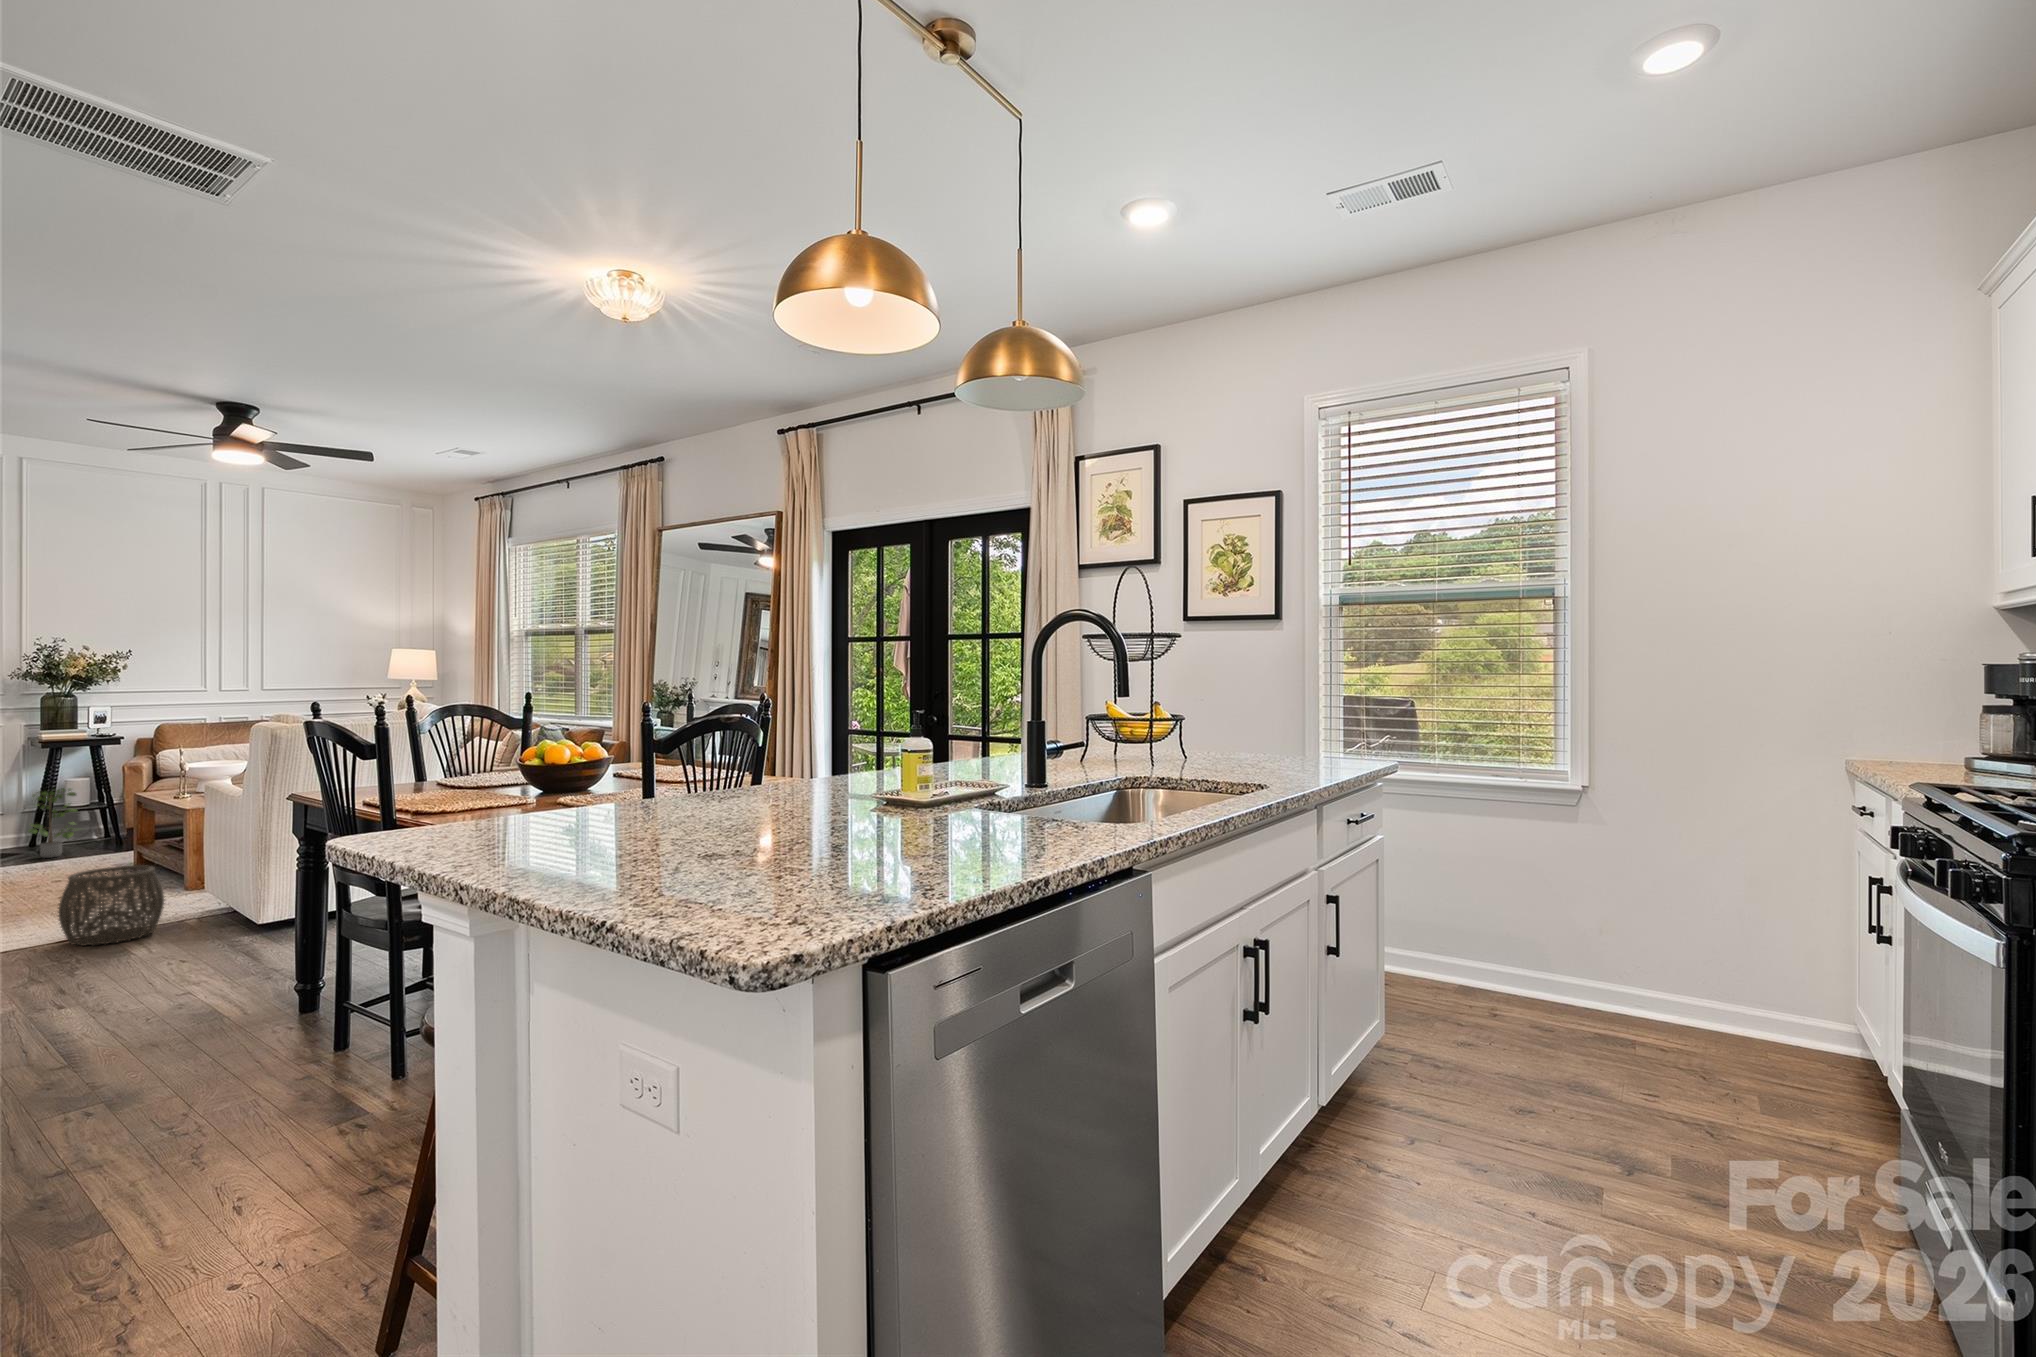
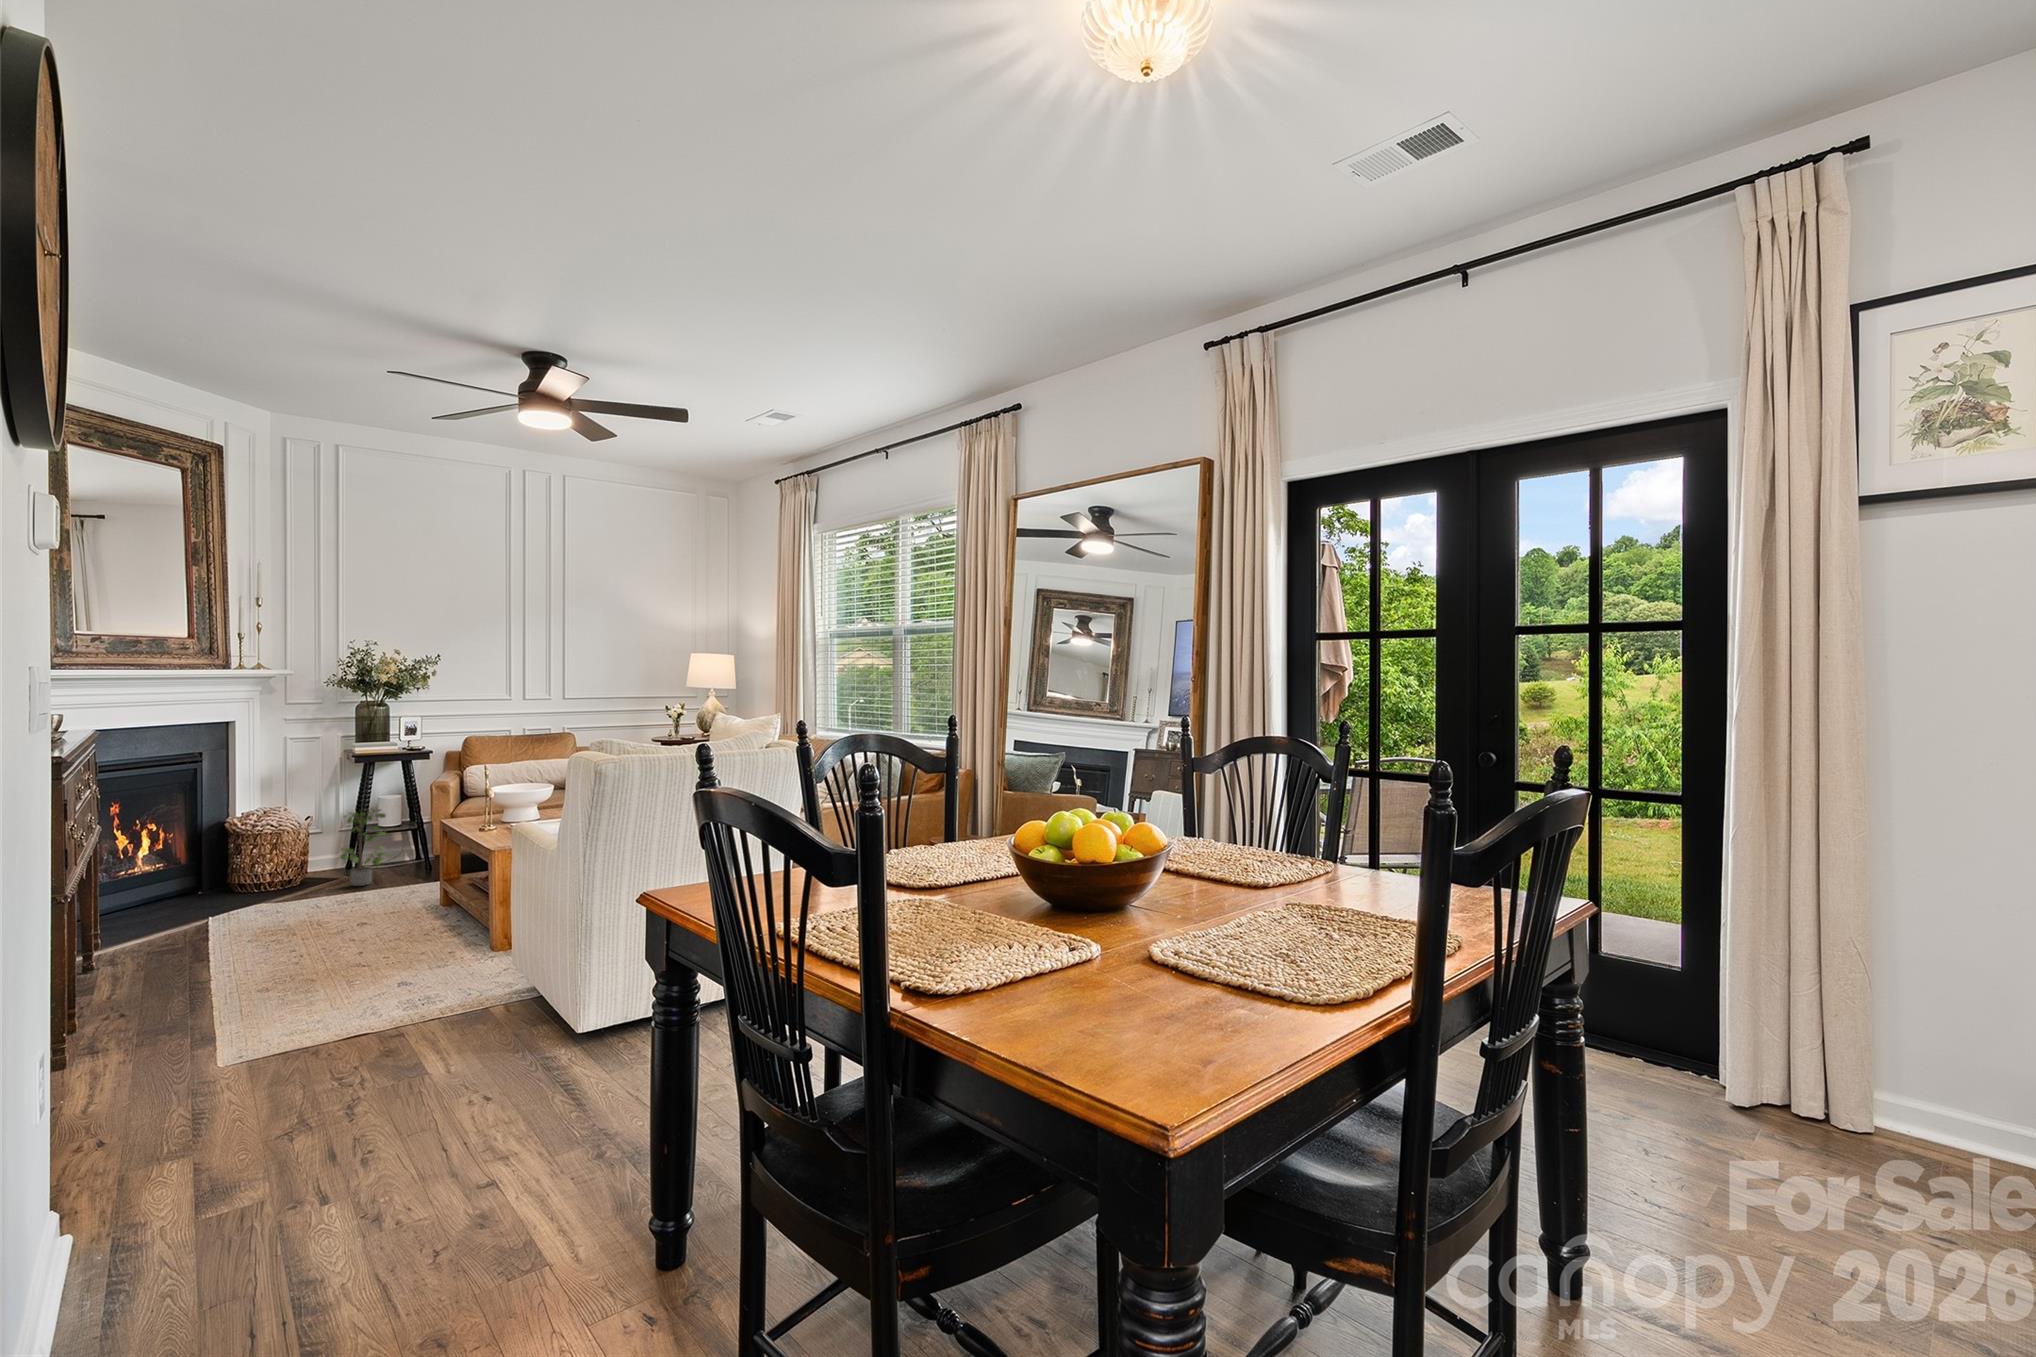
woven basket: present [58,865,165,946] -> none [340,938,467,1055]

